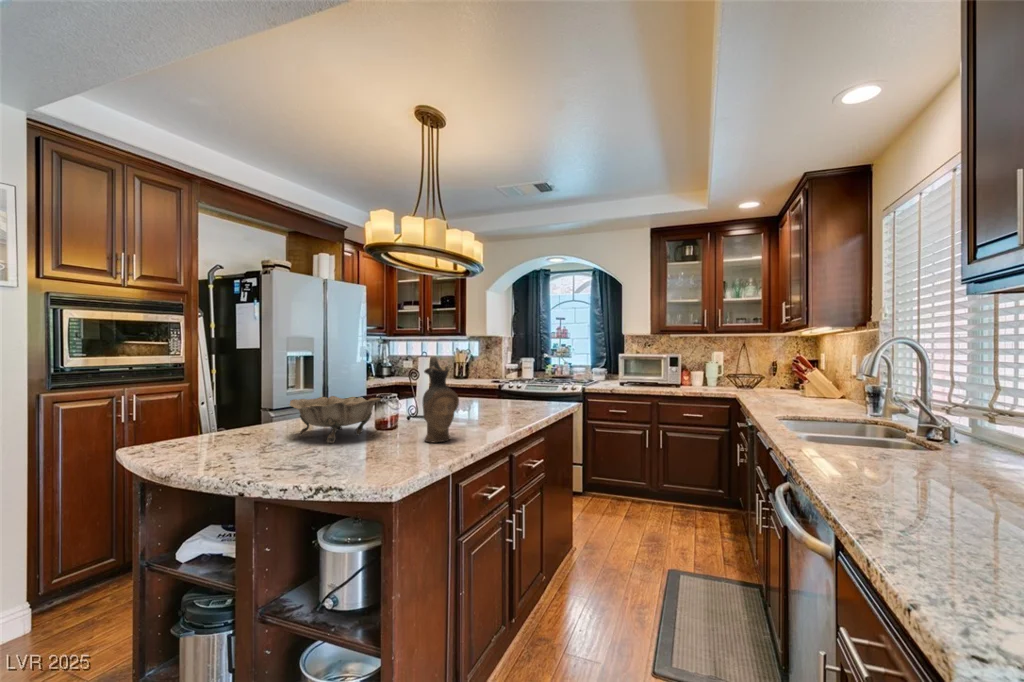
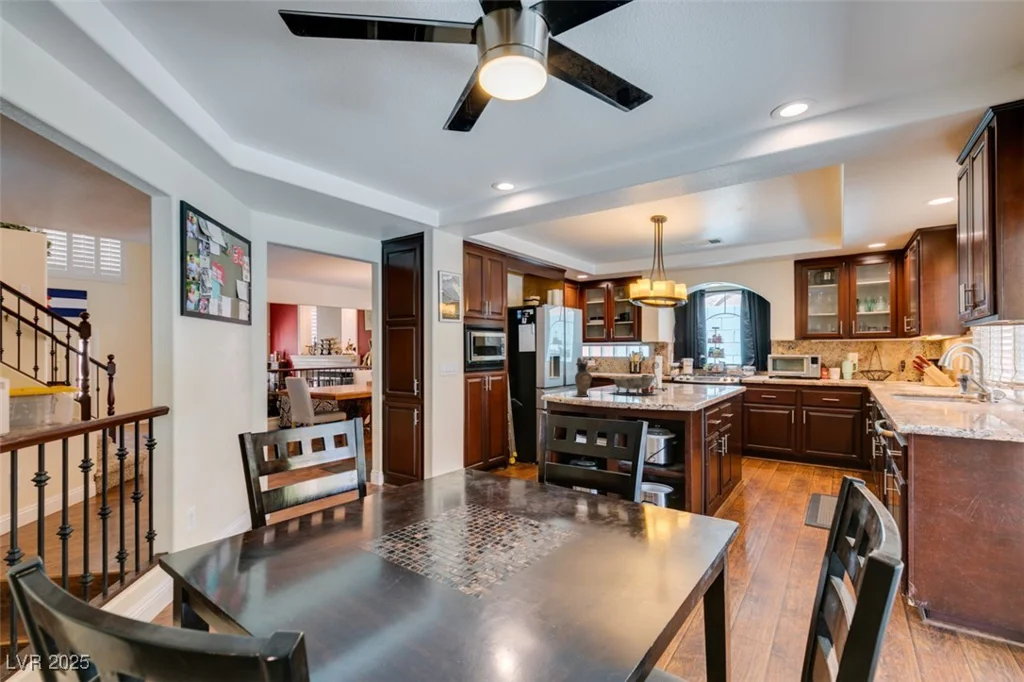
ceramic pitcher: present [423,357,459,442] -> present [575,357,592,397]

